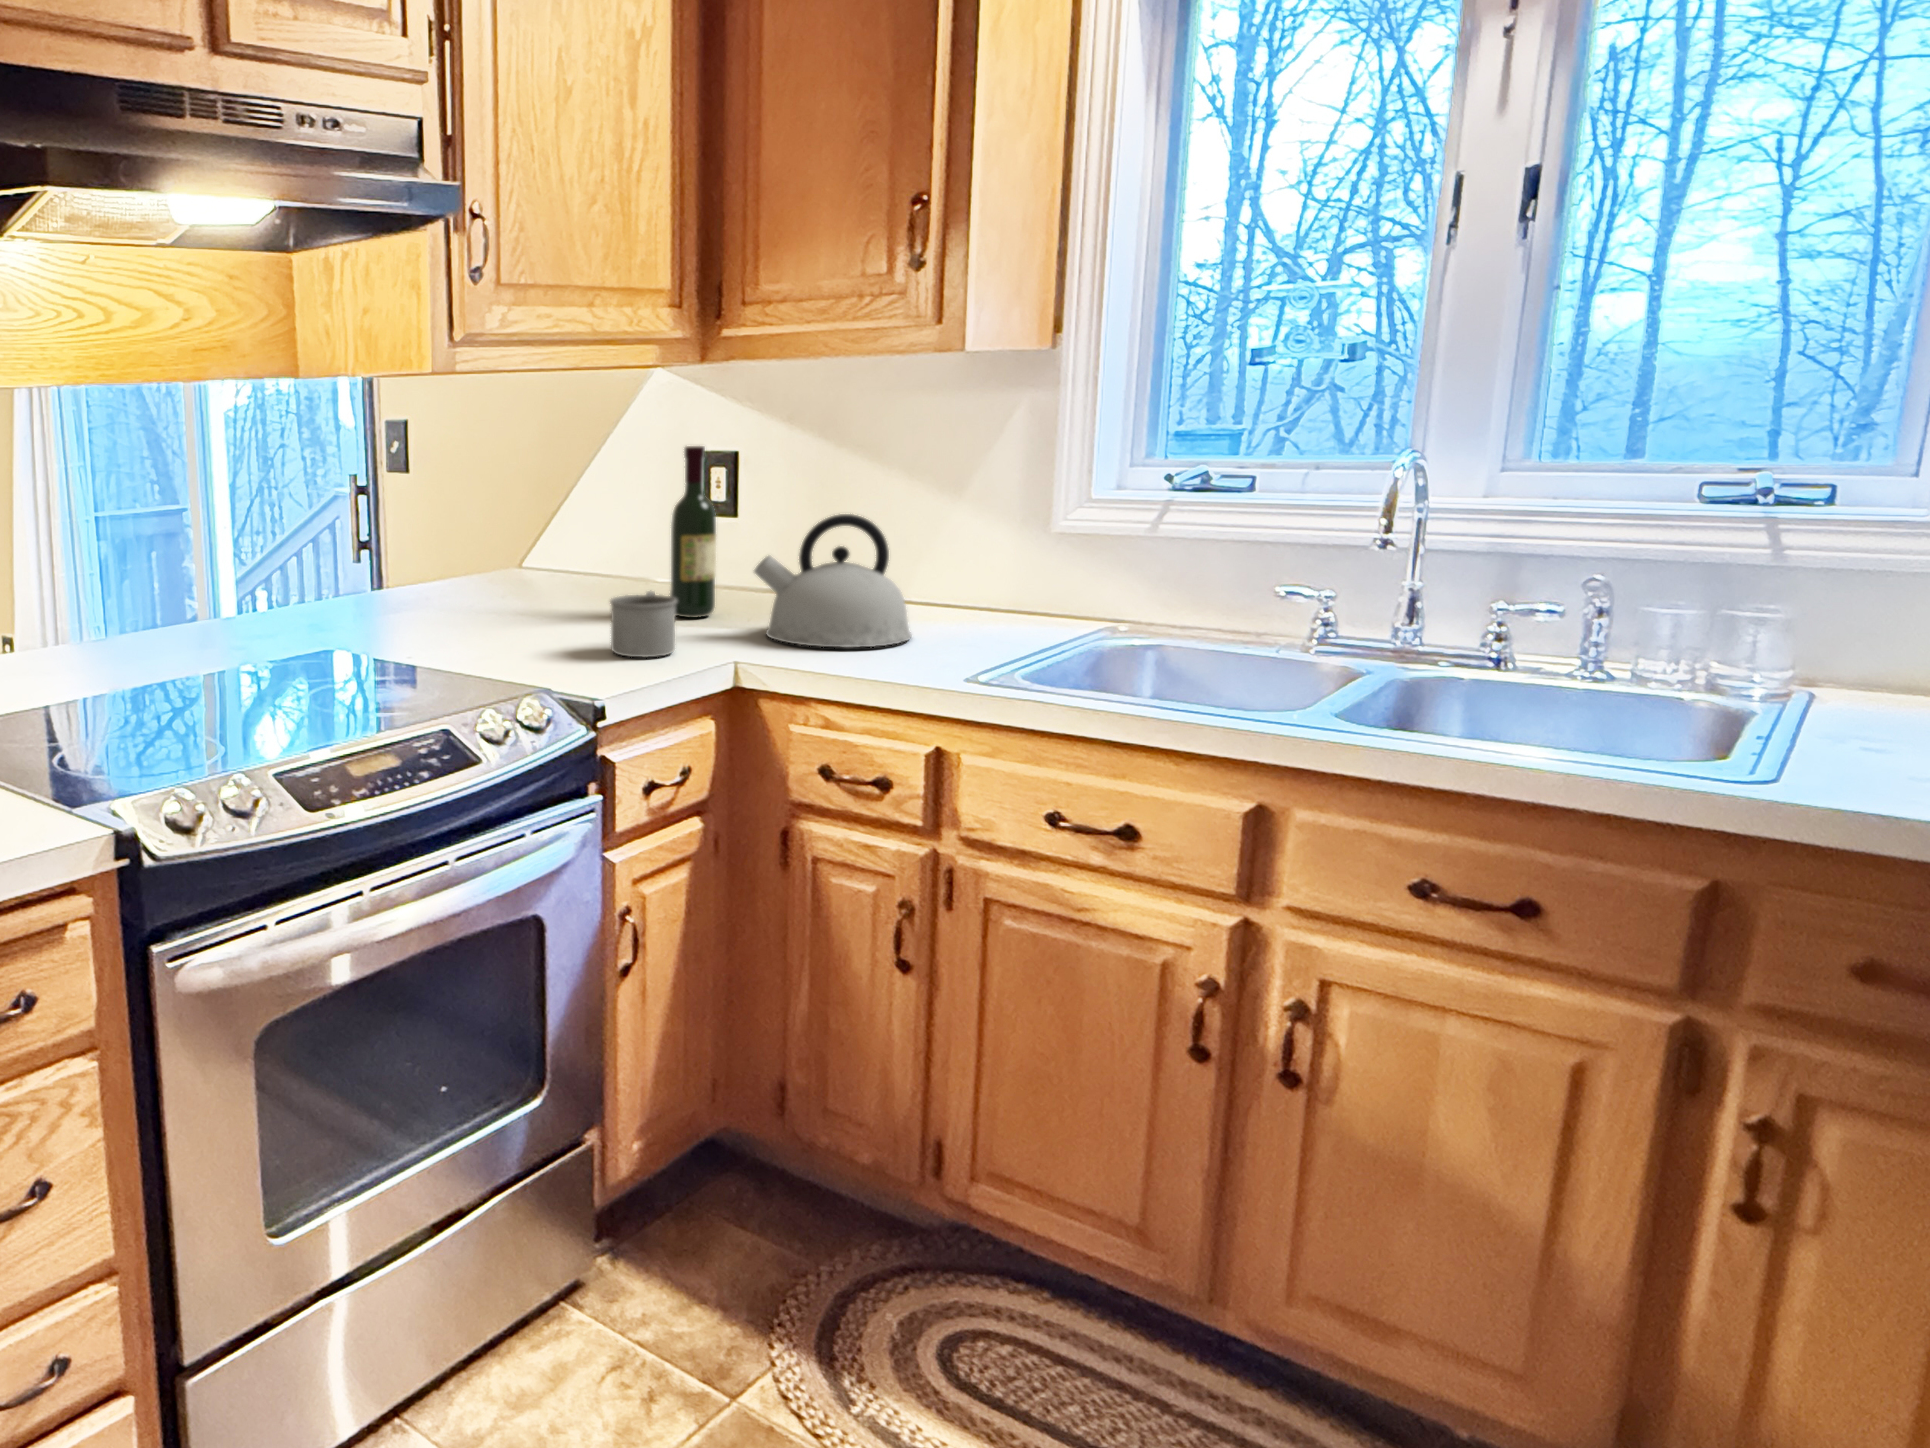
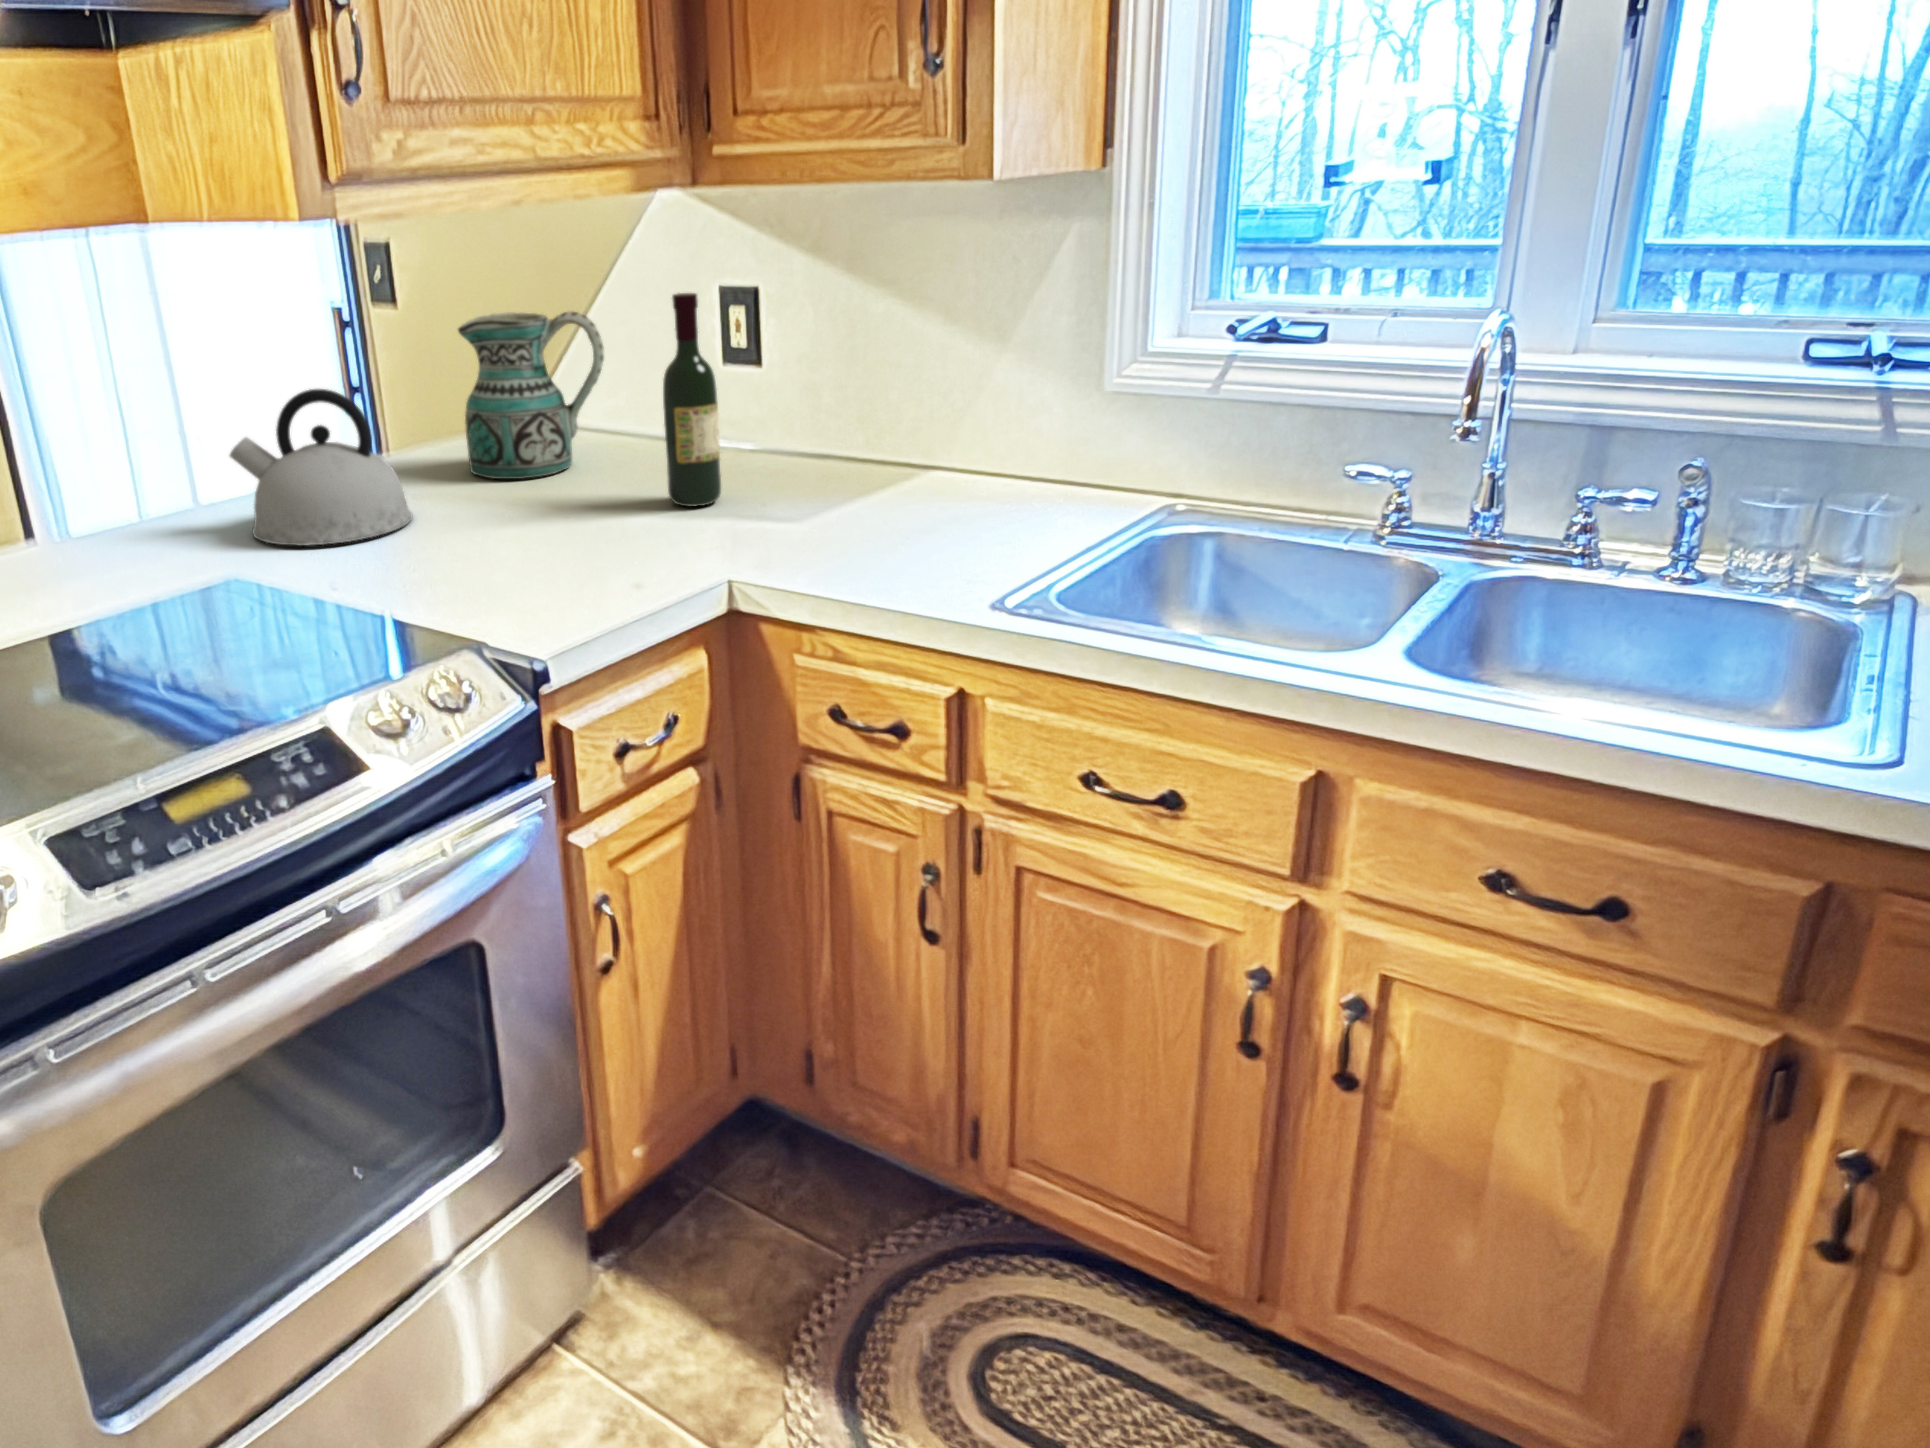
ceramic pitcher: none [494,467,612,599] -> present [458,311,604,479]
kettle: present [754,514,911,647] -> present [230,389,412,545]
mug: present [610,591,677,657] -> none [570,490,655,581]

